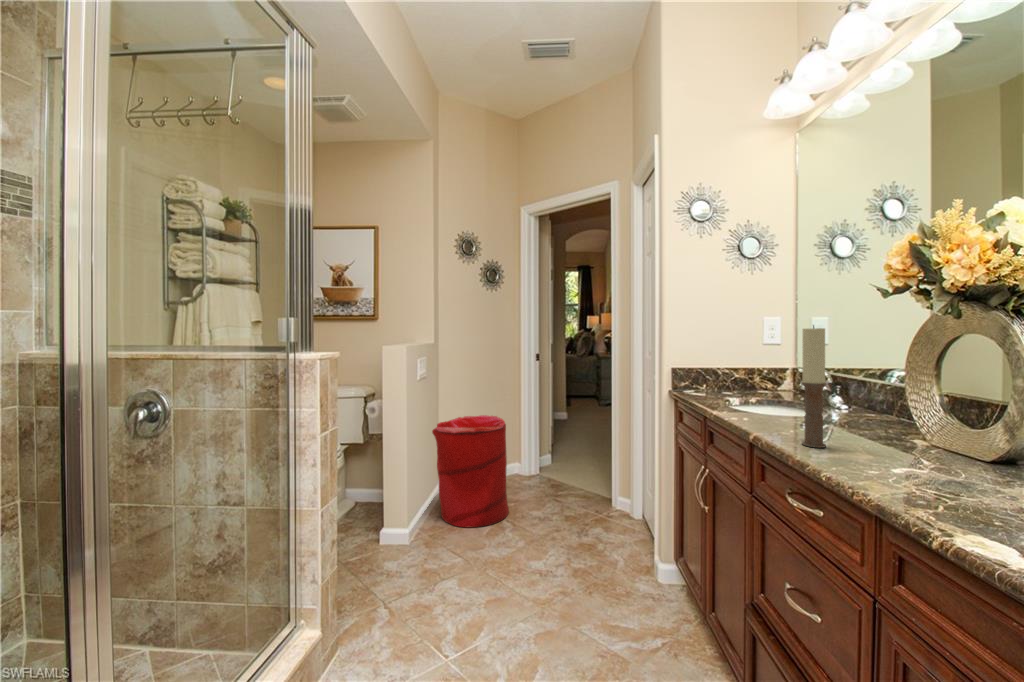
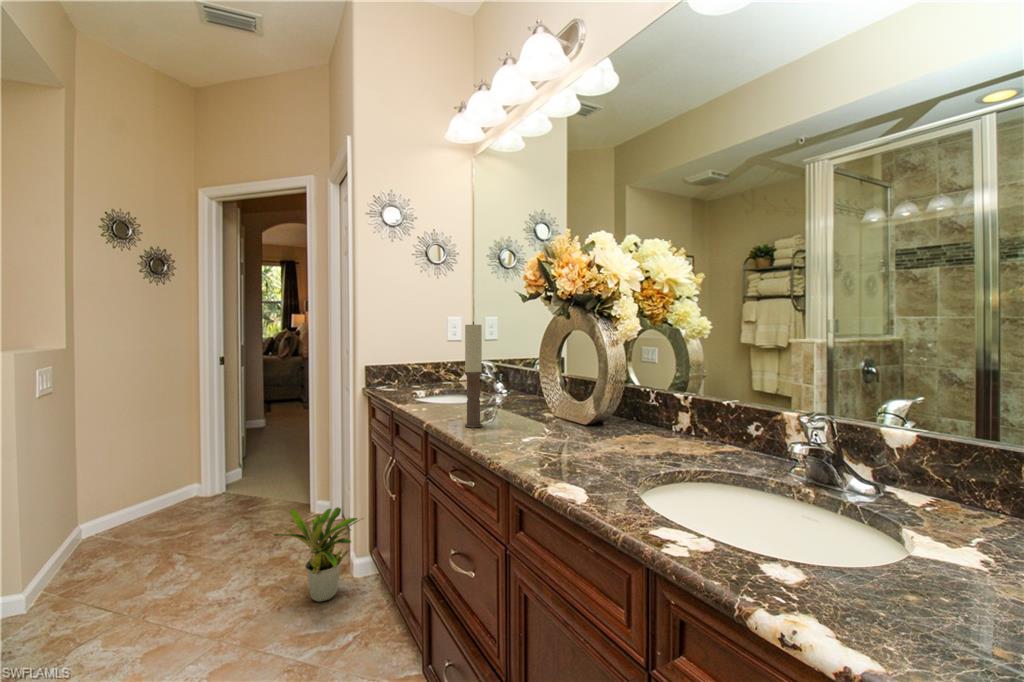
laundry hamper: present [432,415,509,527] -> none [29,434,170,592]
potted plant: none [589,497,671,592] -> present [273,507,364,602]

